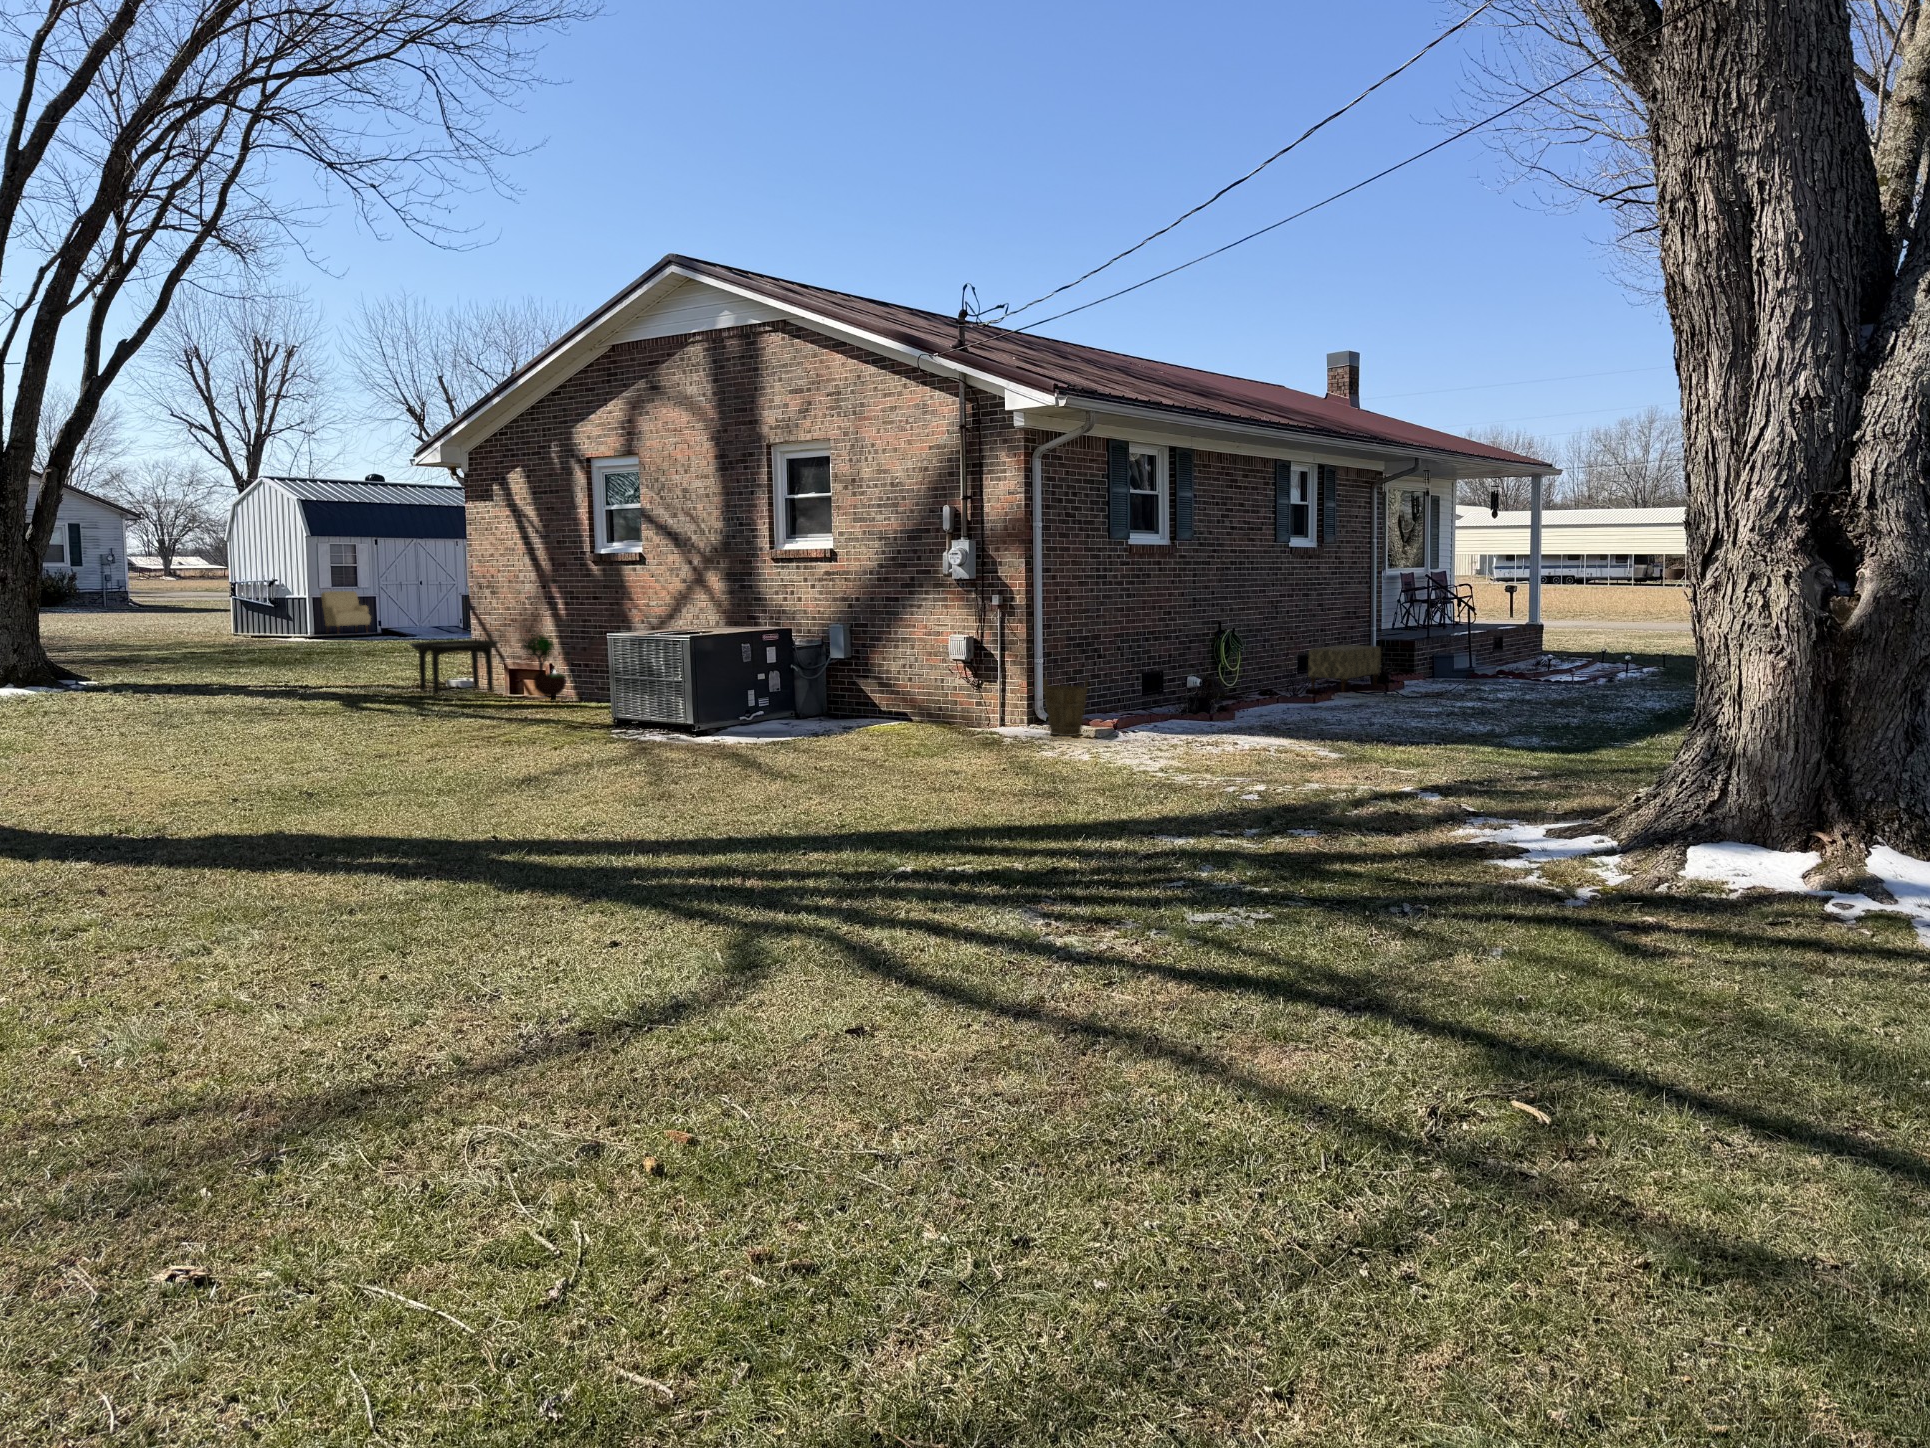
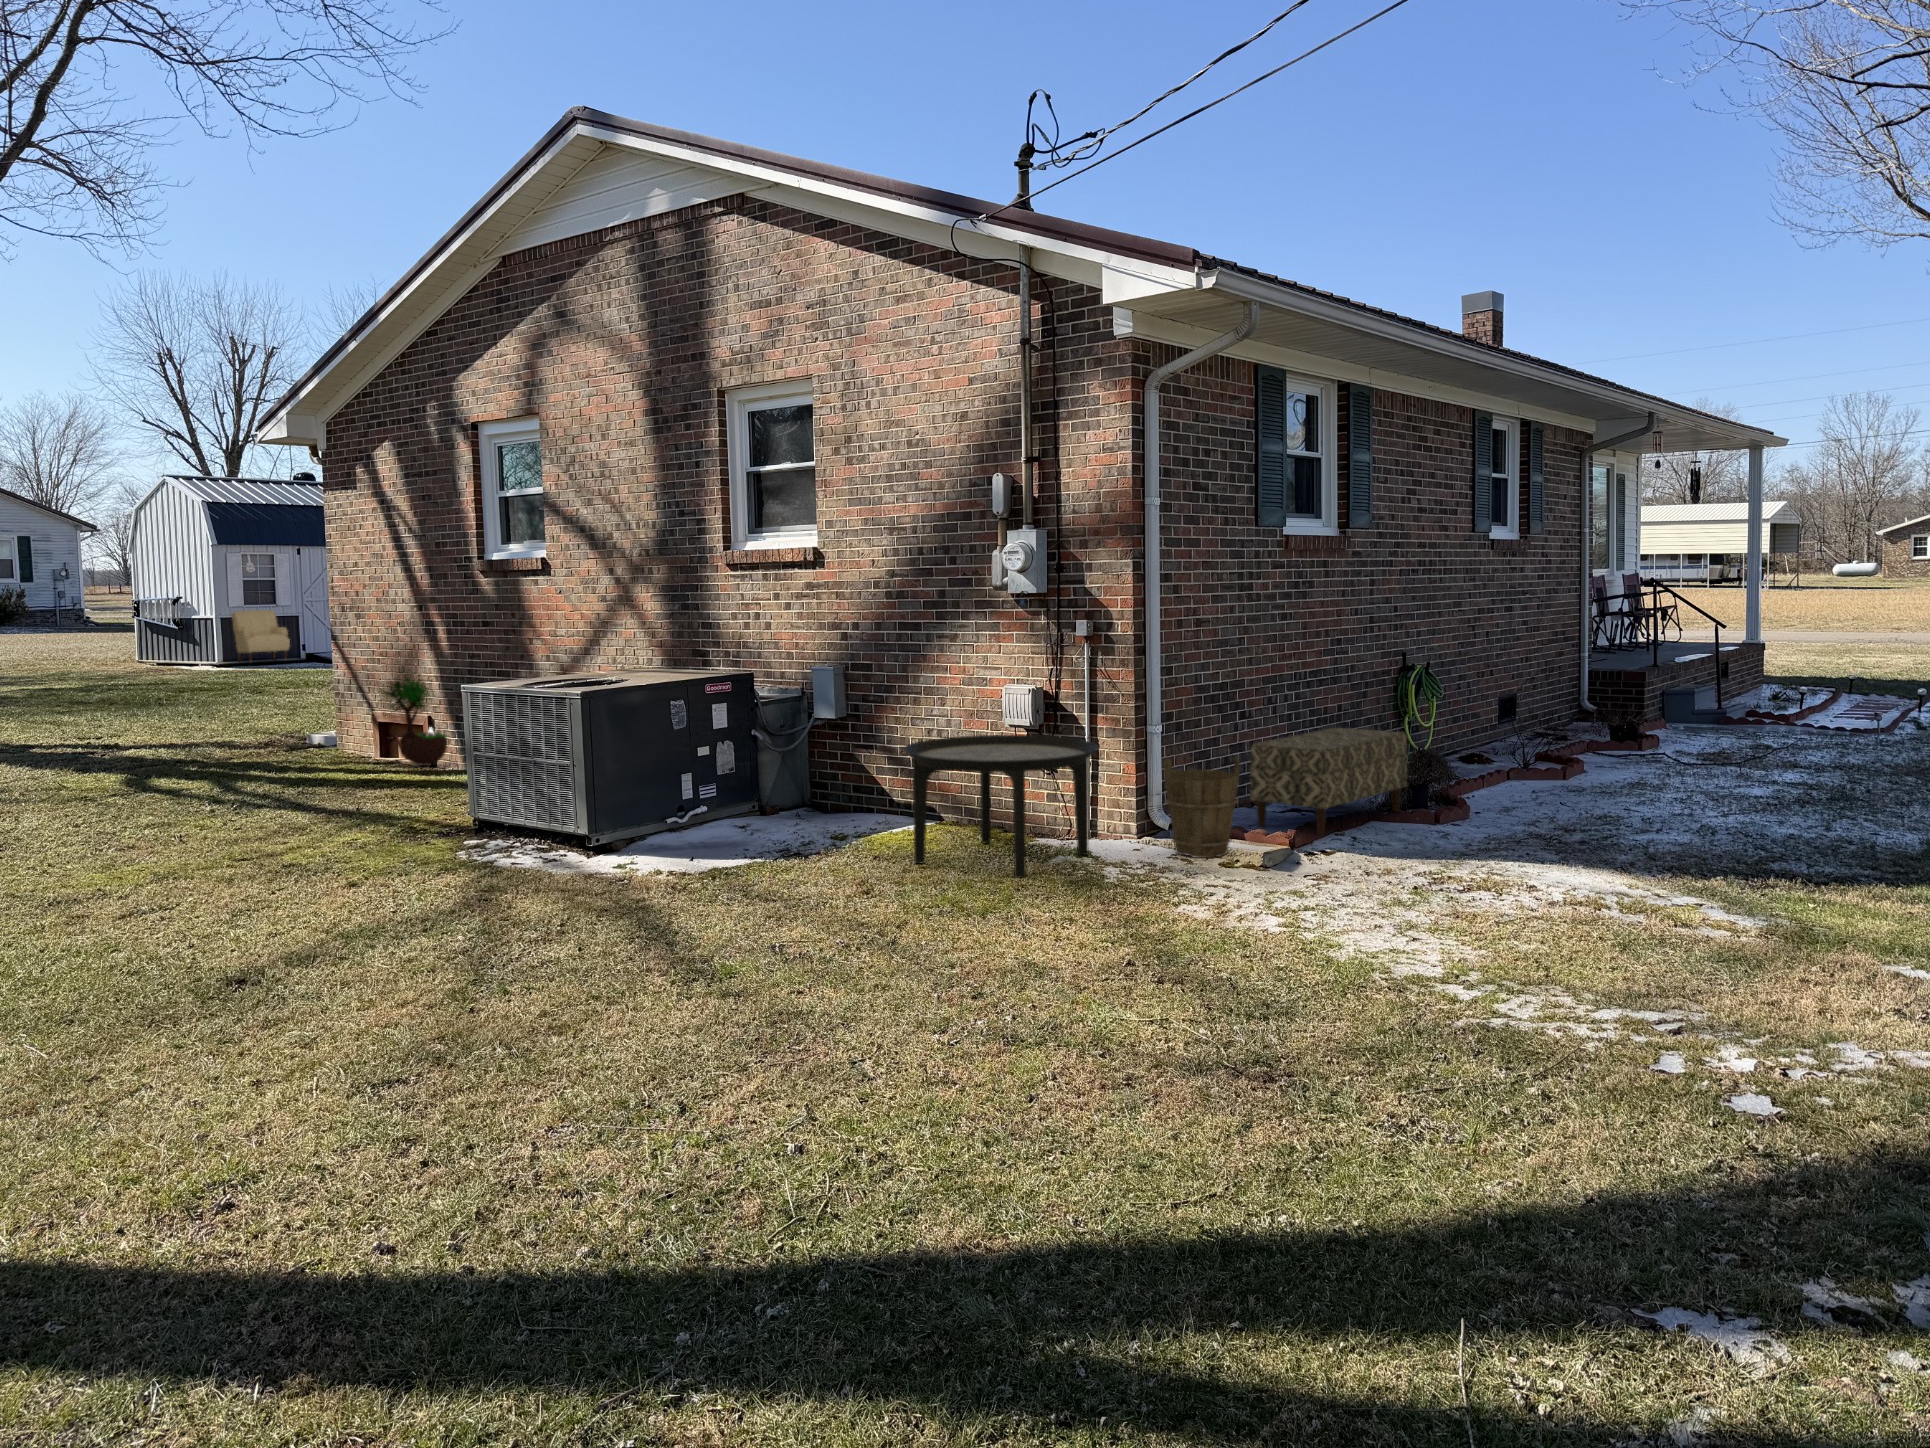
round table: present [410,640,499,695] -> present [904,735,1098,878]
bench: present [1308,645,1381,692] -> present [1250,728,1407,835]

